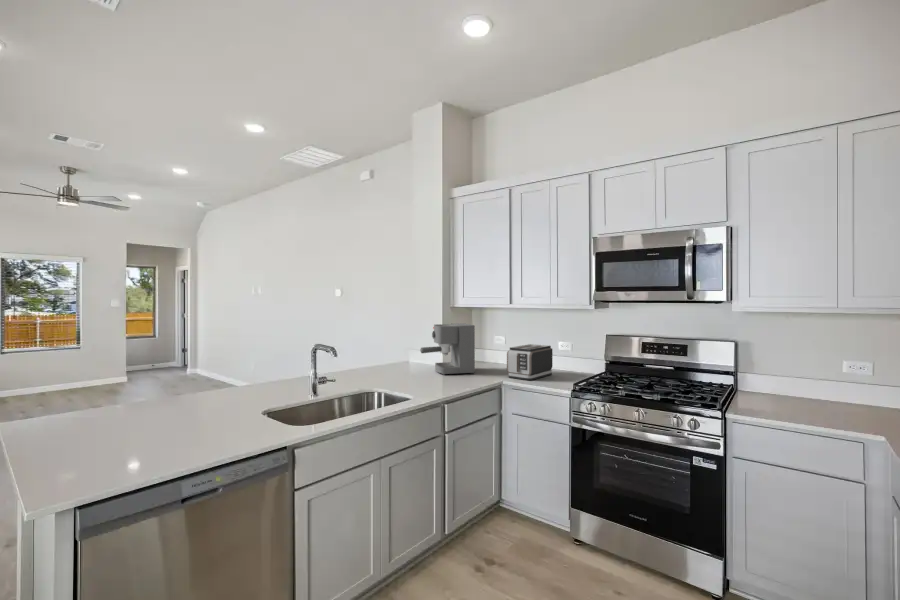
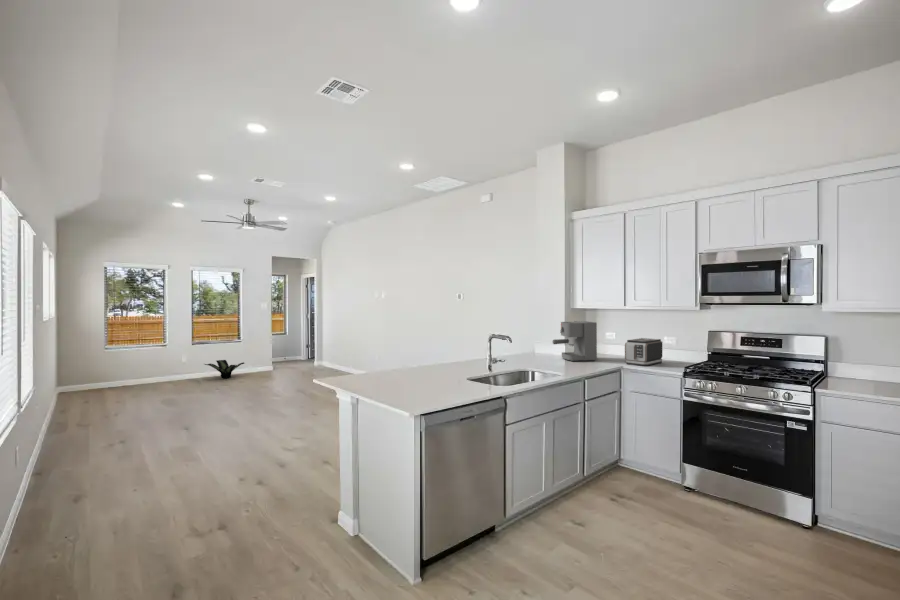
potted plant: none [24,370,86,394] -> present [205,360,244,379]

